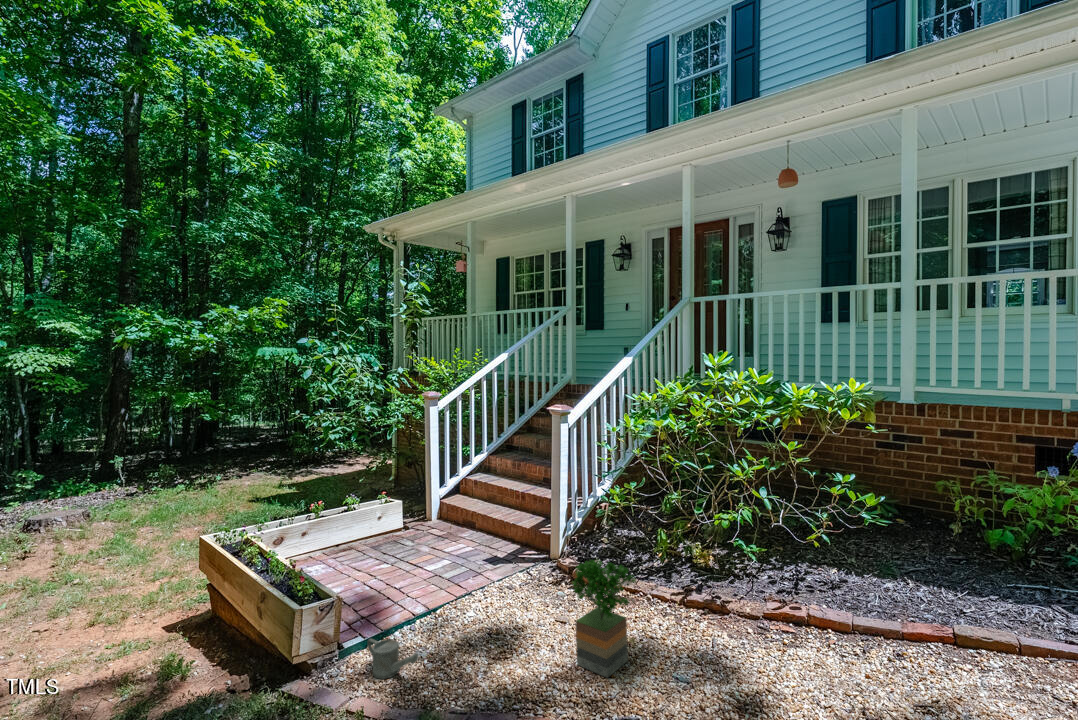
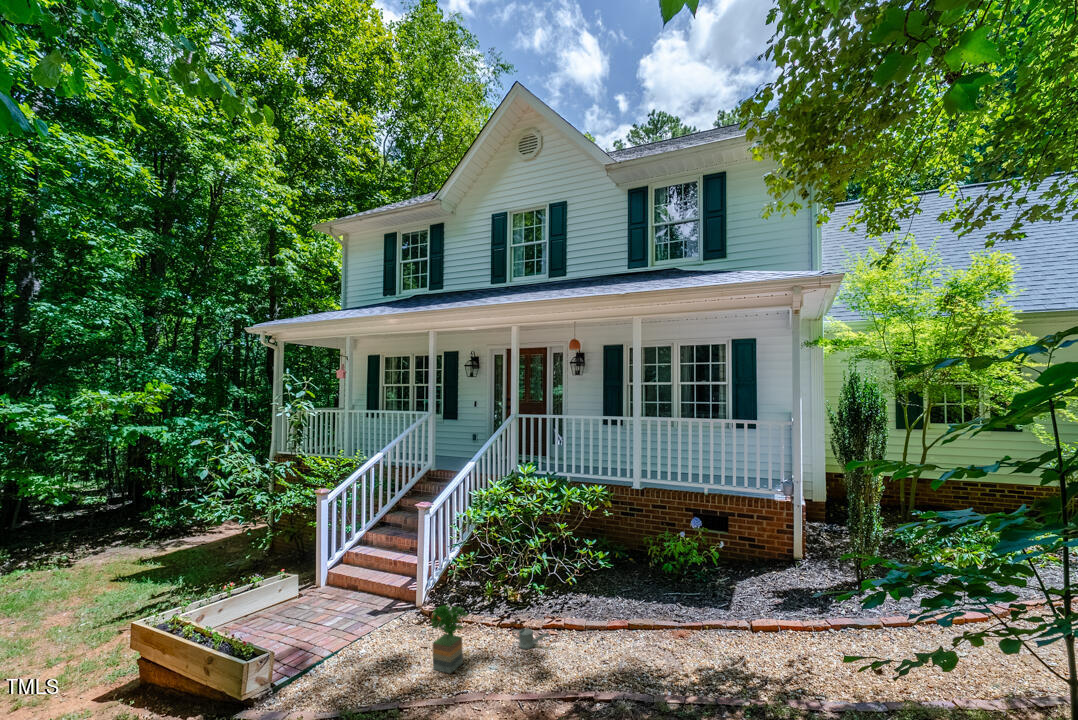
watering can: present [368,639,418,679] -> present [512,628,549,649]

